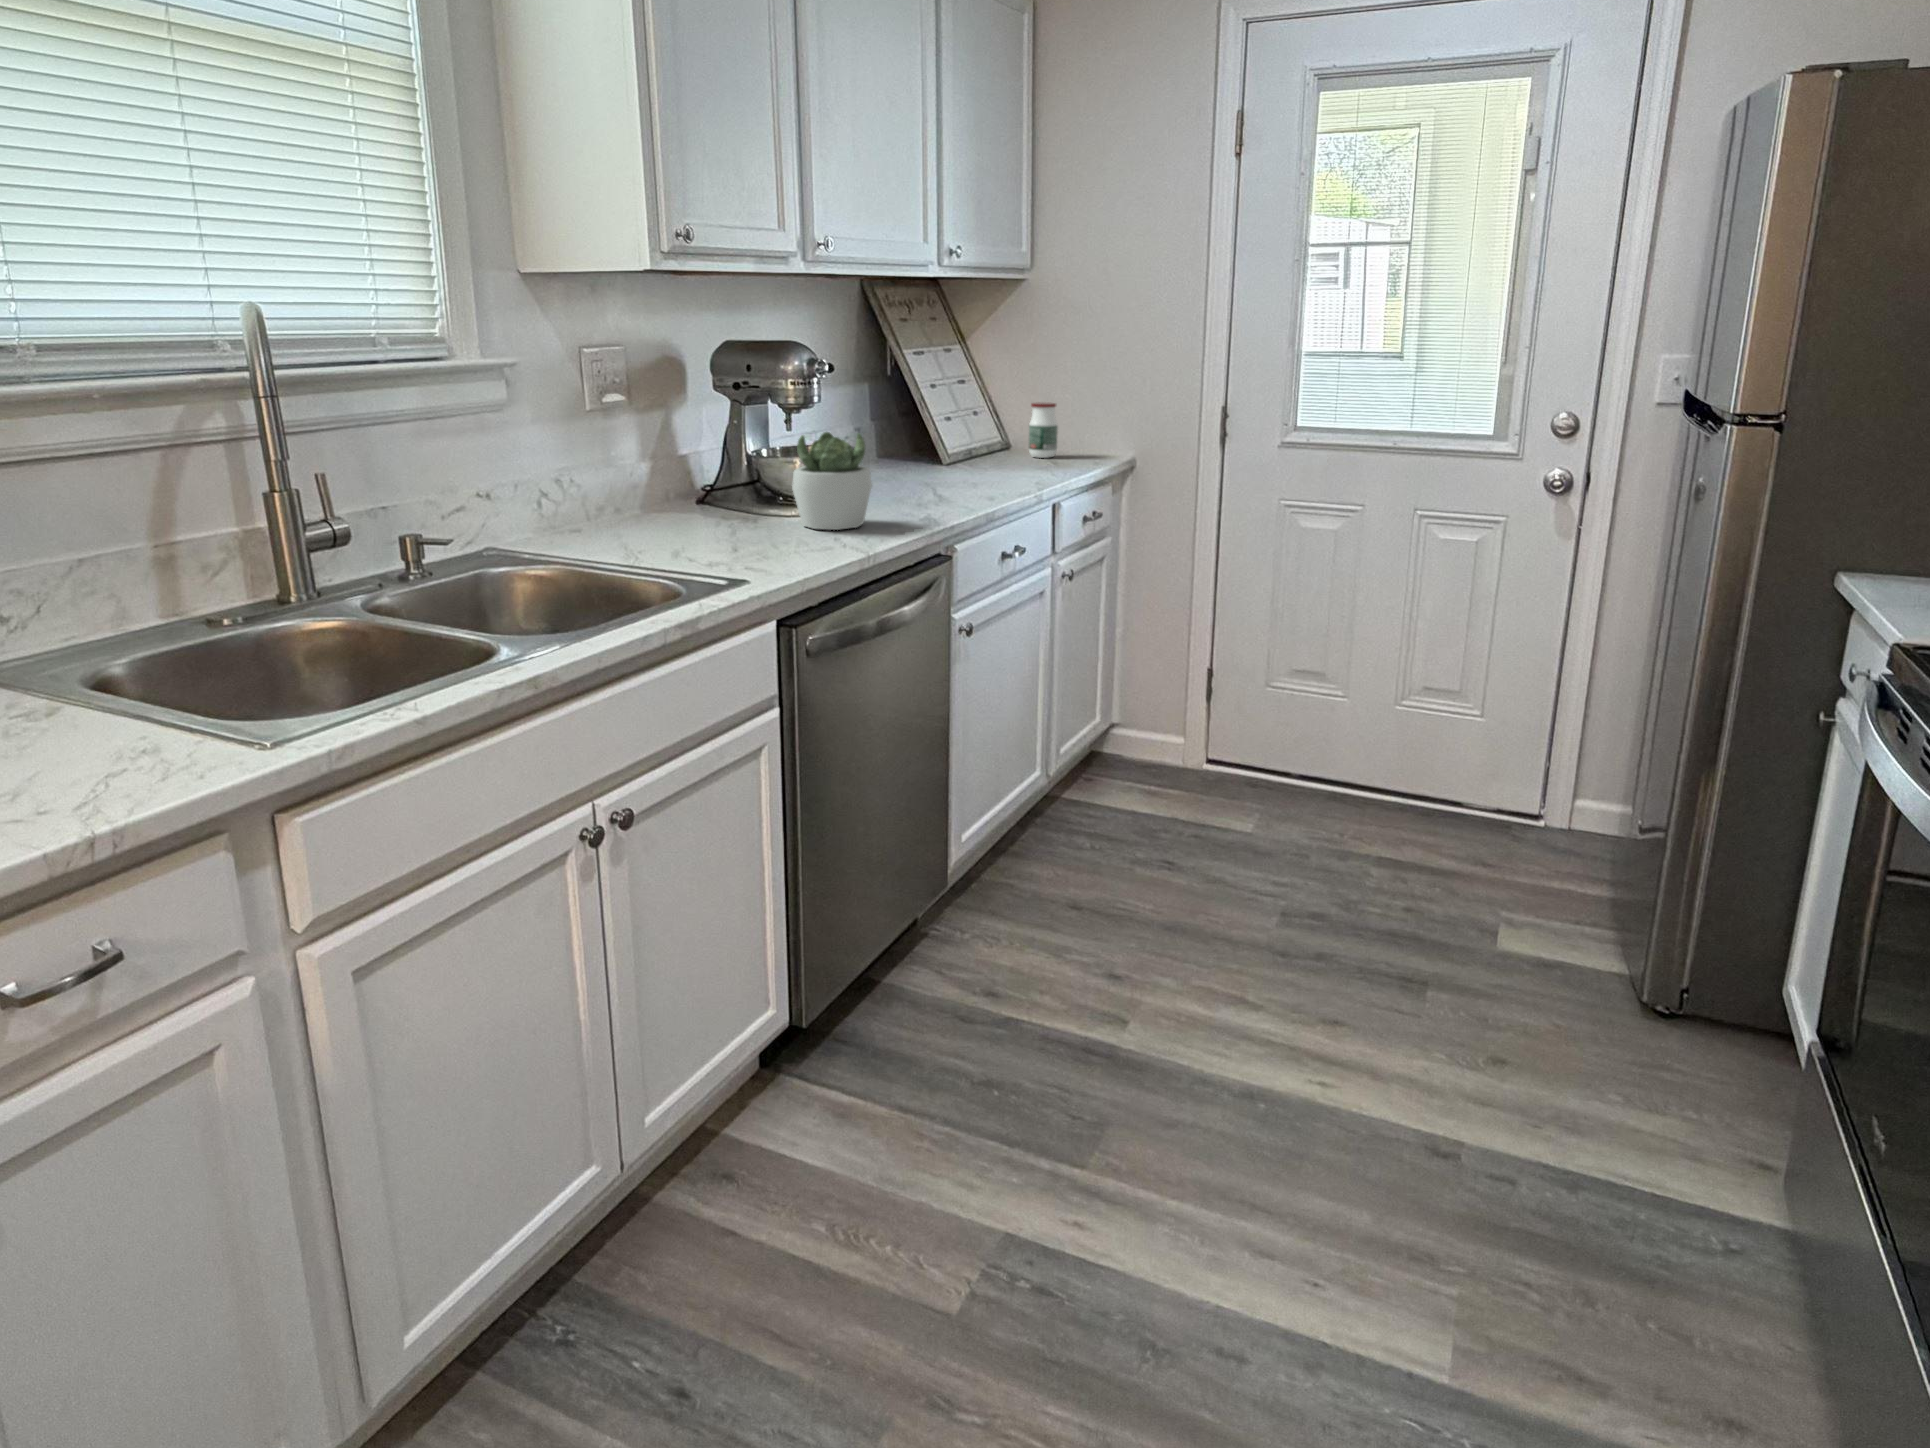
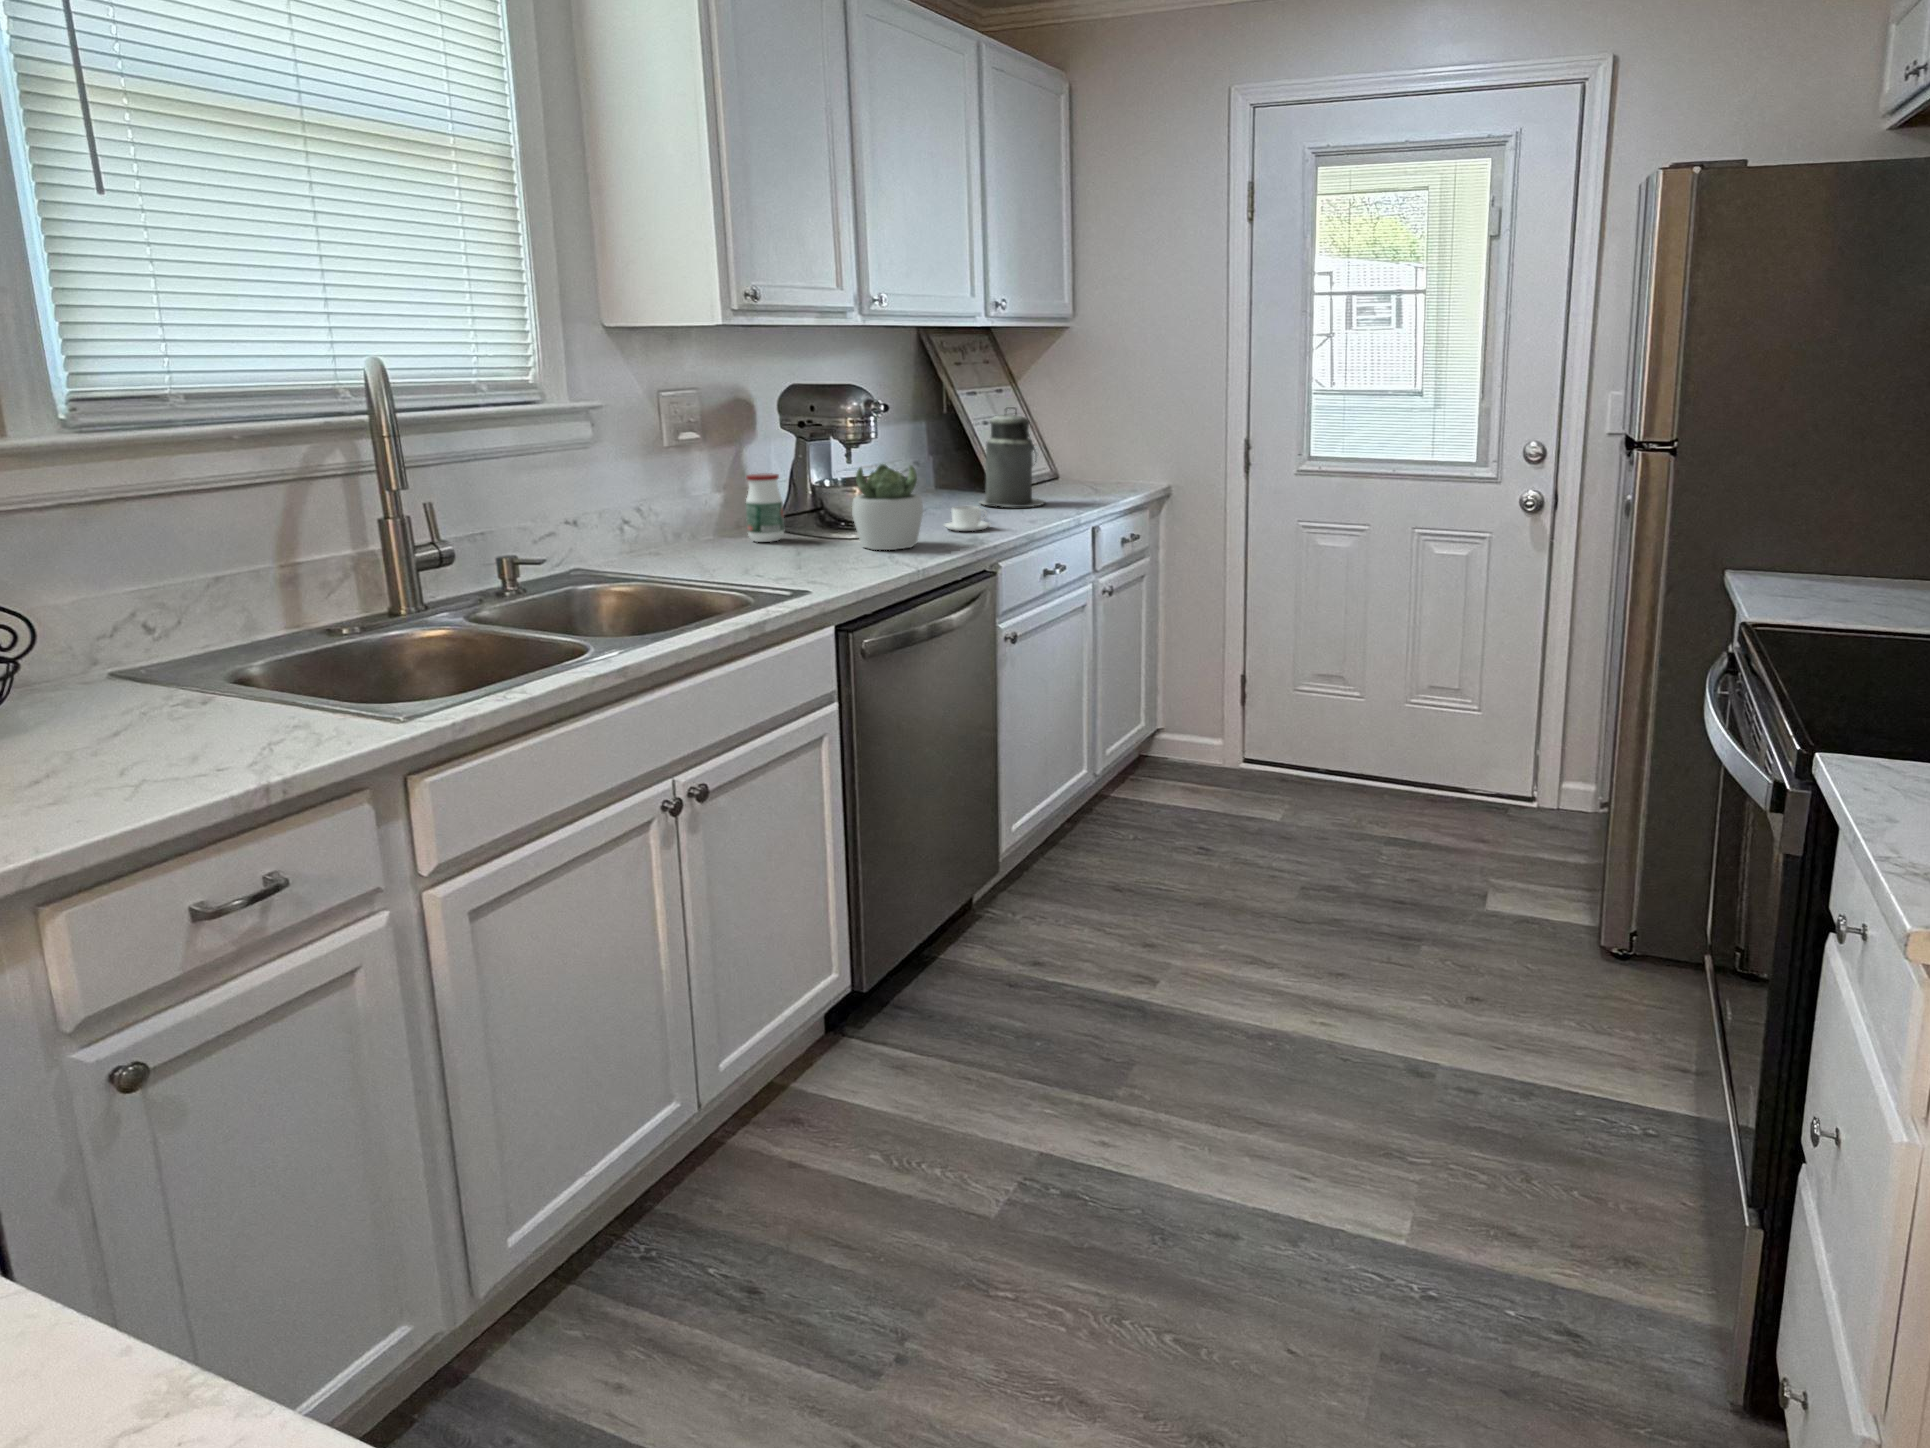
canister: none [926,368,1001,480] -> present [980,407,1045,507]
jar: present [1029,402,1058,458] -> present [746,473,784,542]
coffee cup: none [891,480,945,508] -> present [944,506,991,531]

